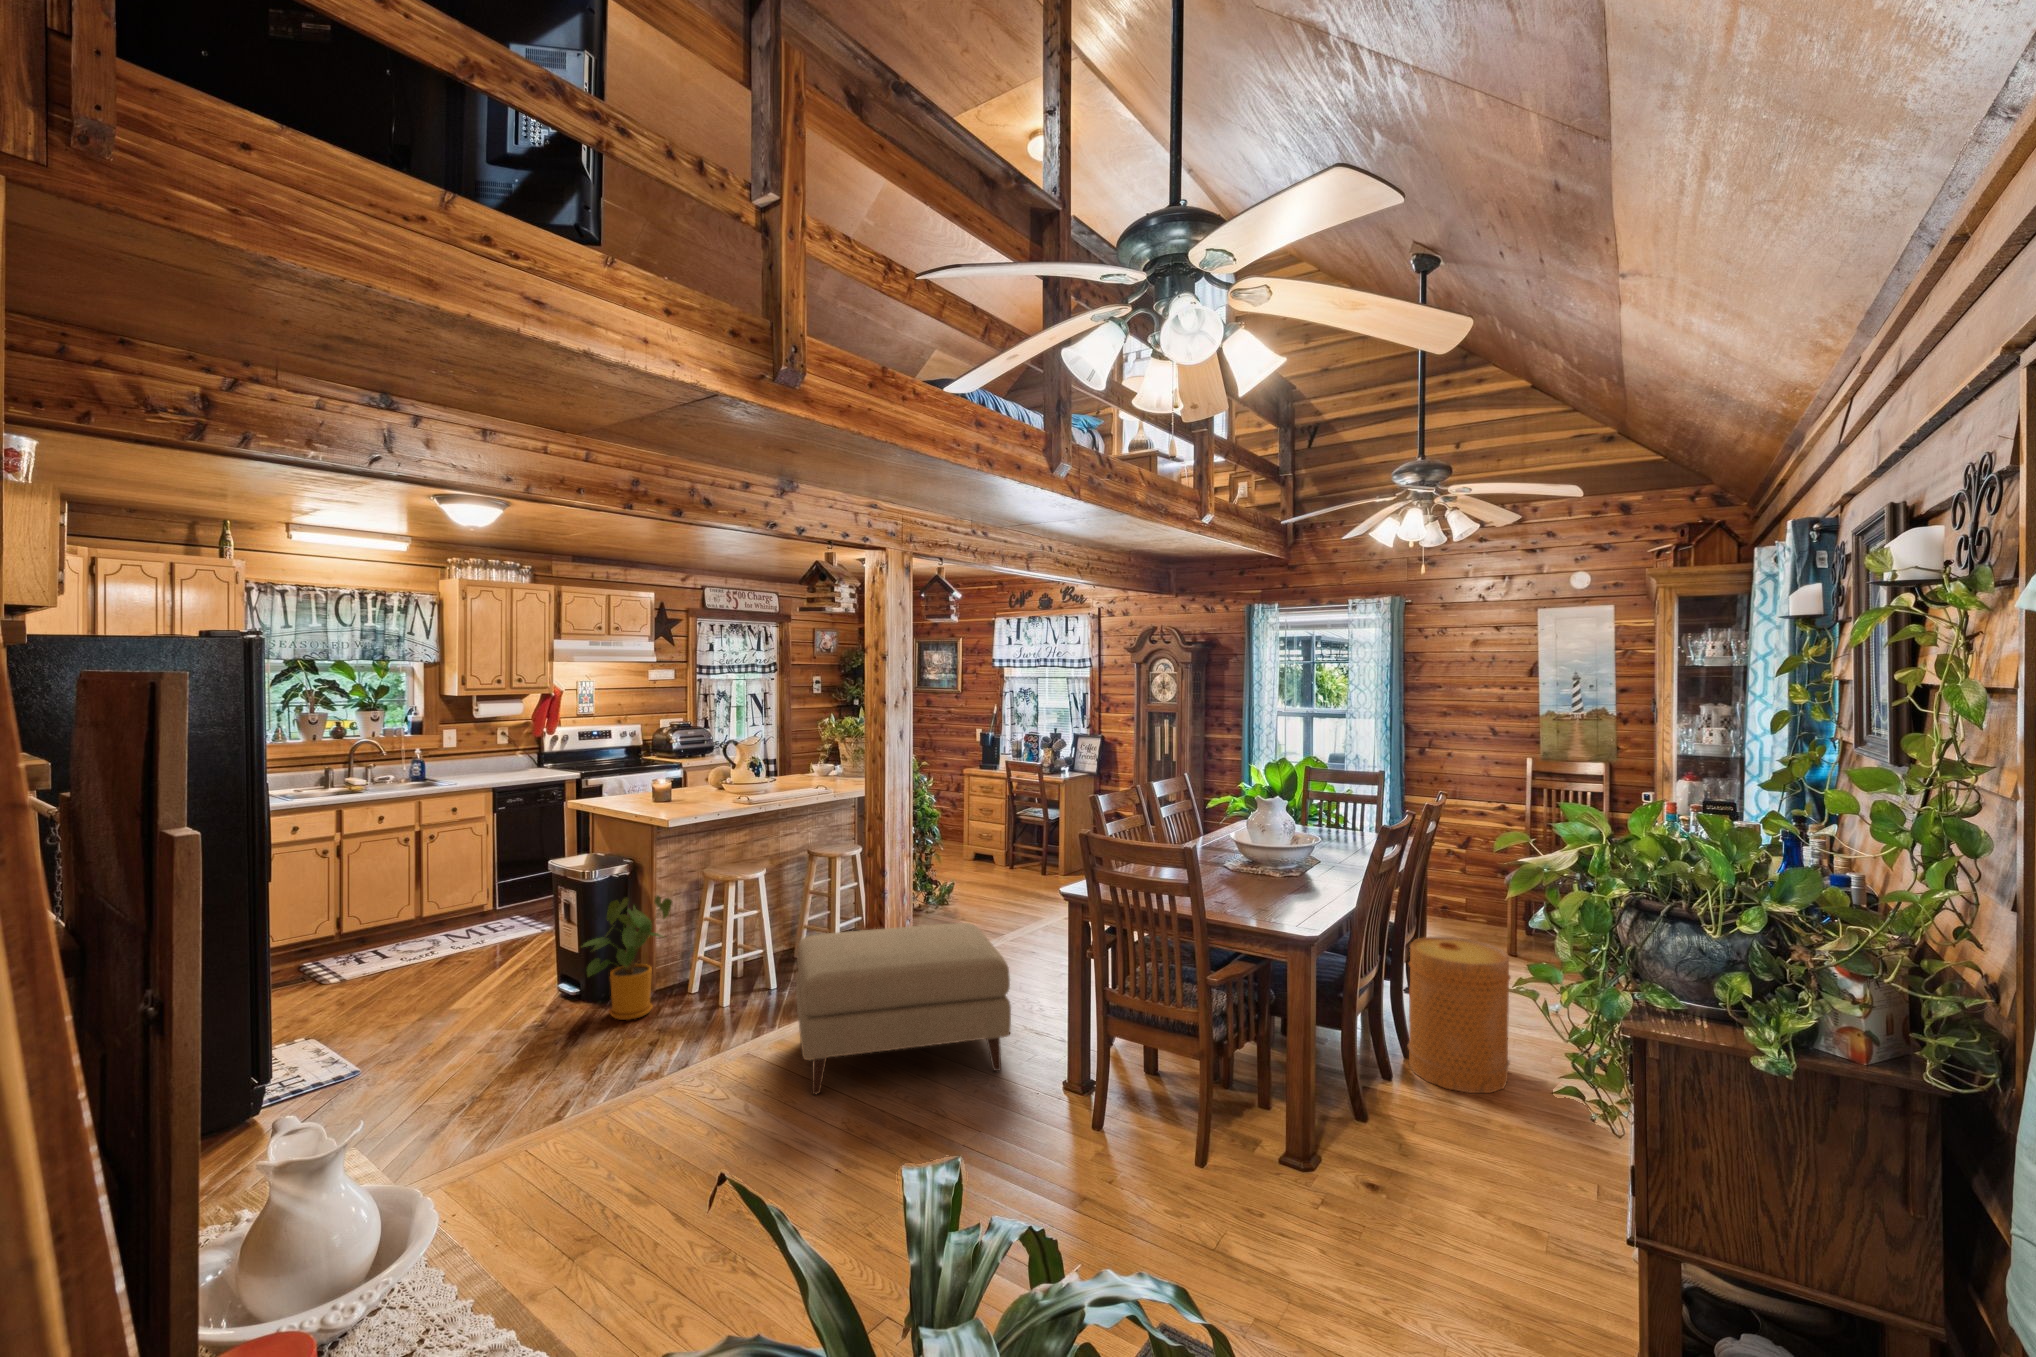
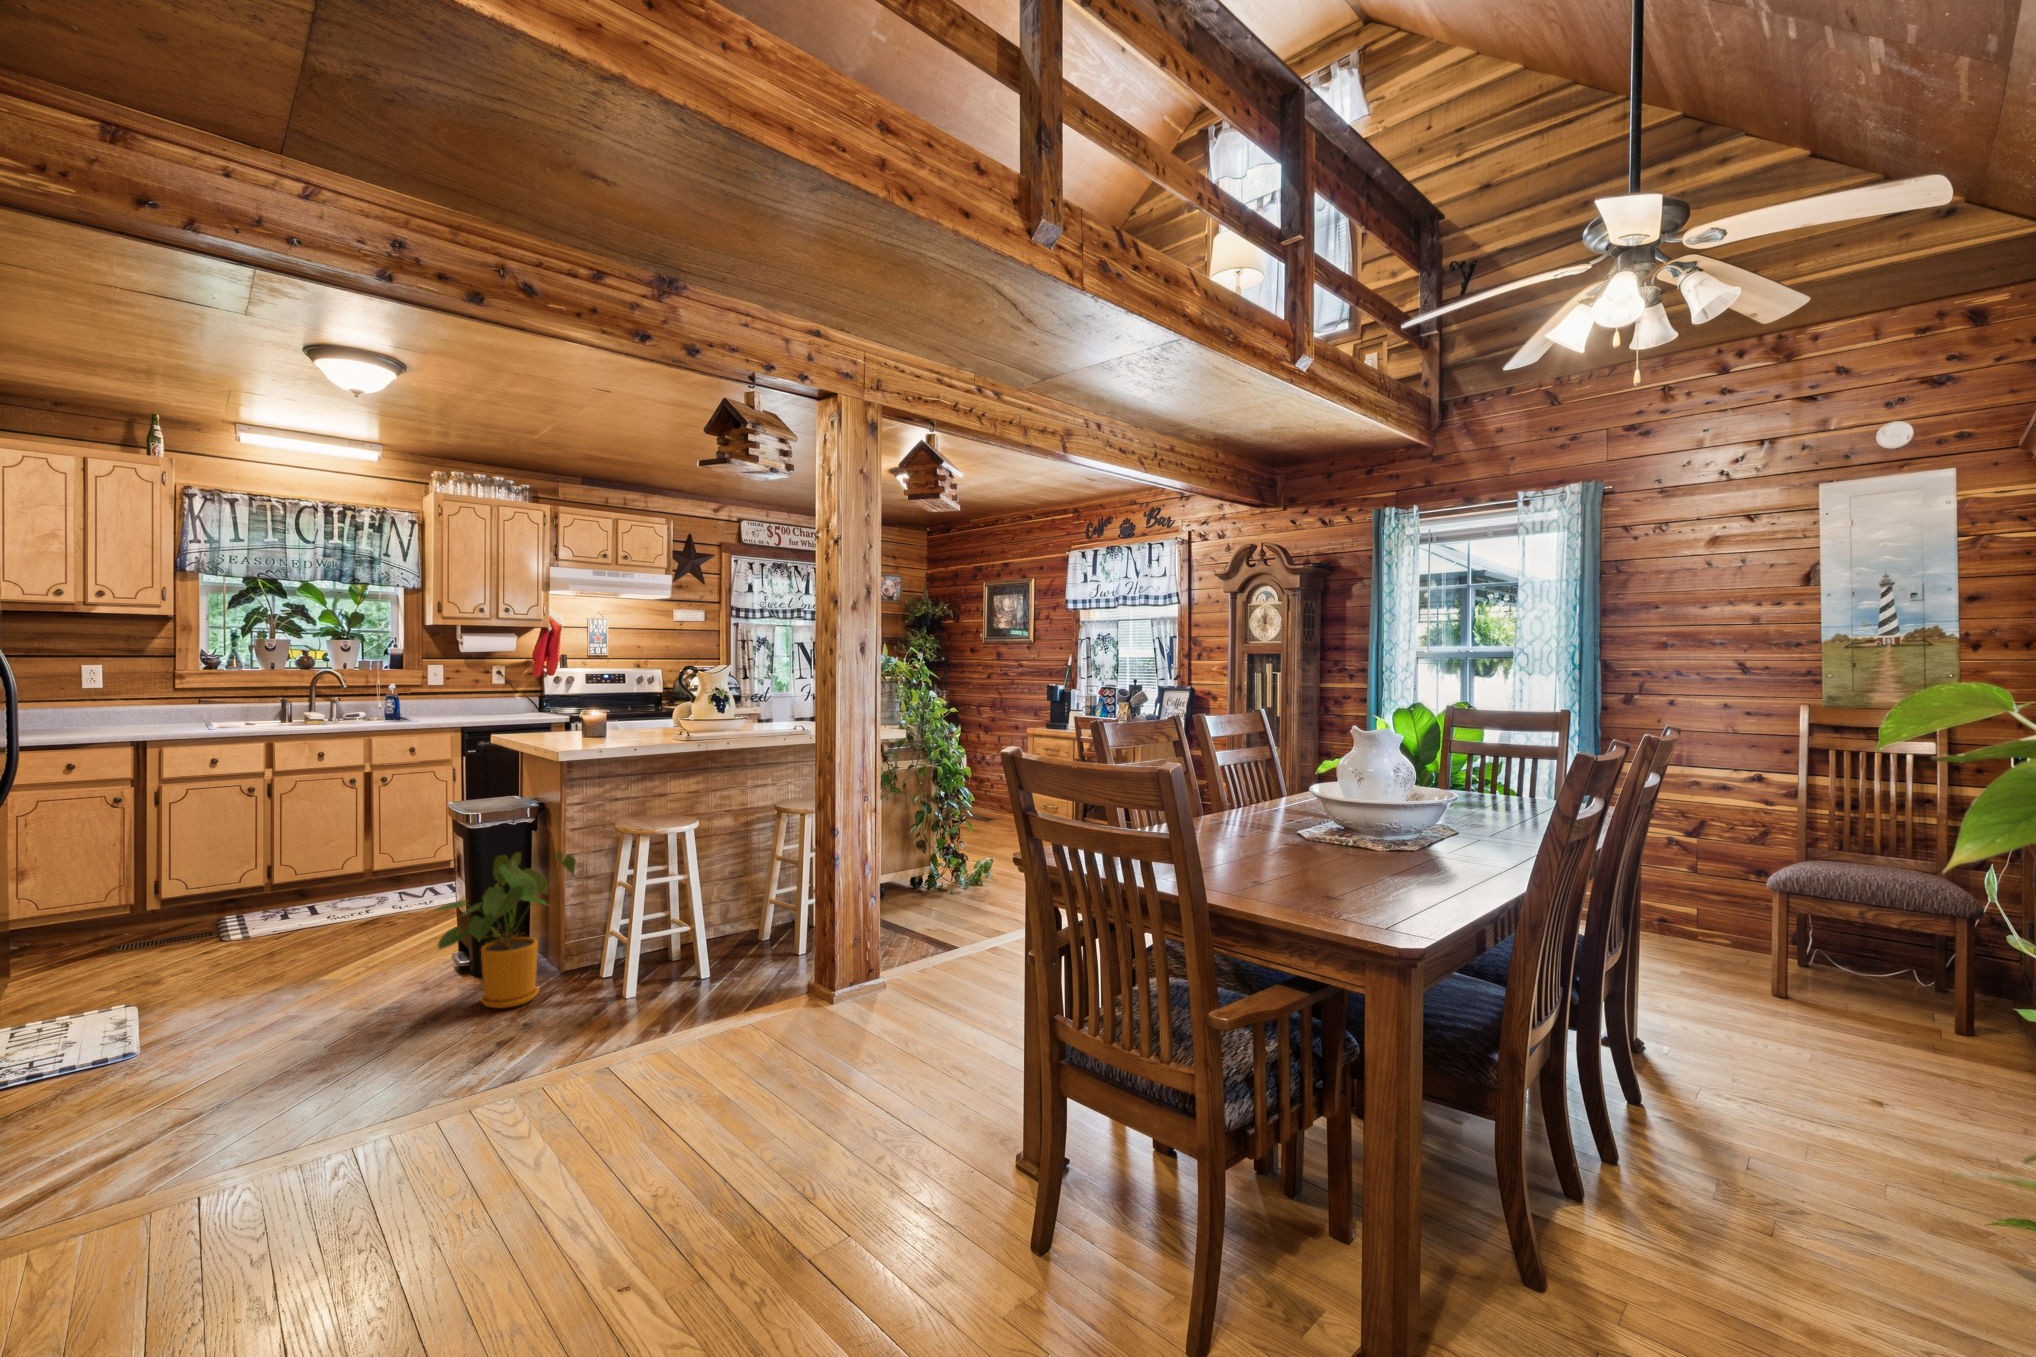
ottoman: present [796,923,1011,1094] -> none [628,903,948,1142]
basket: present [1408,937,1511,1093] -> none [1605,961,1808,1248]

